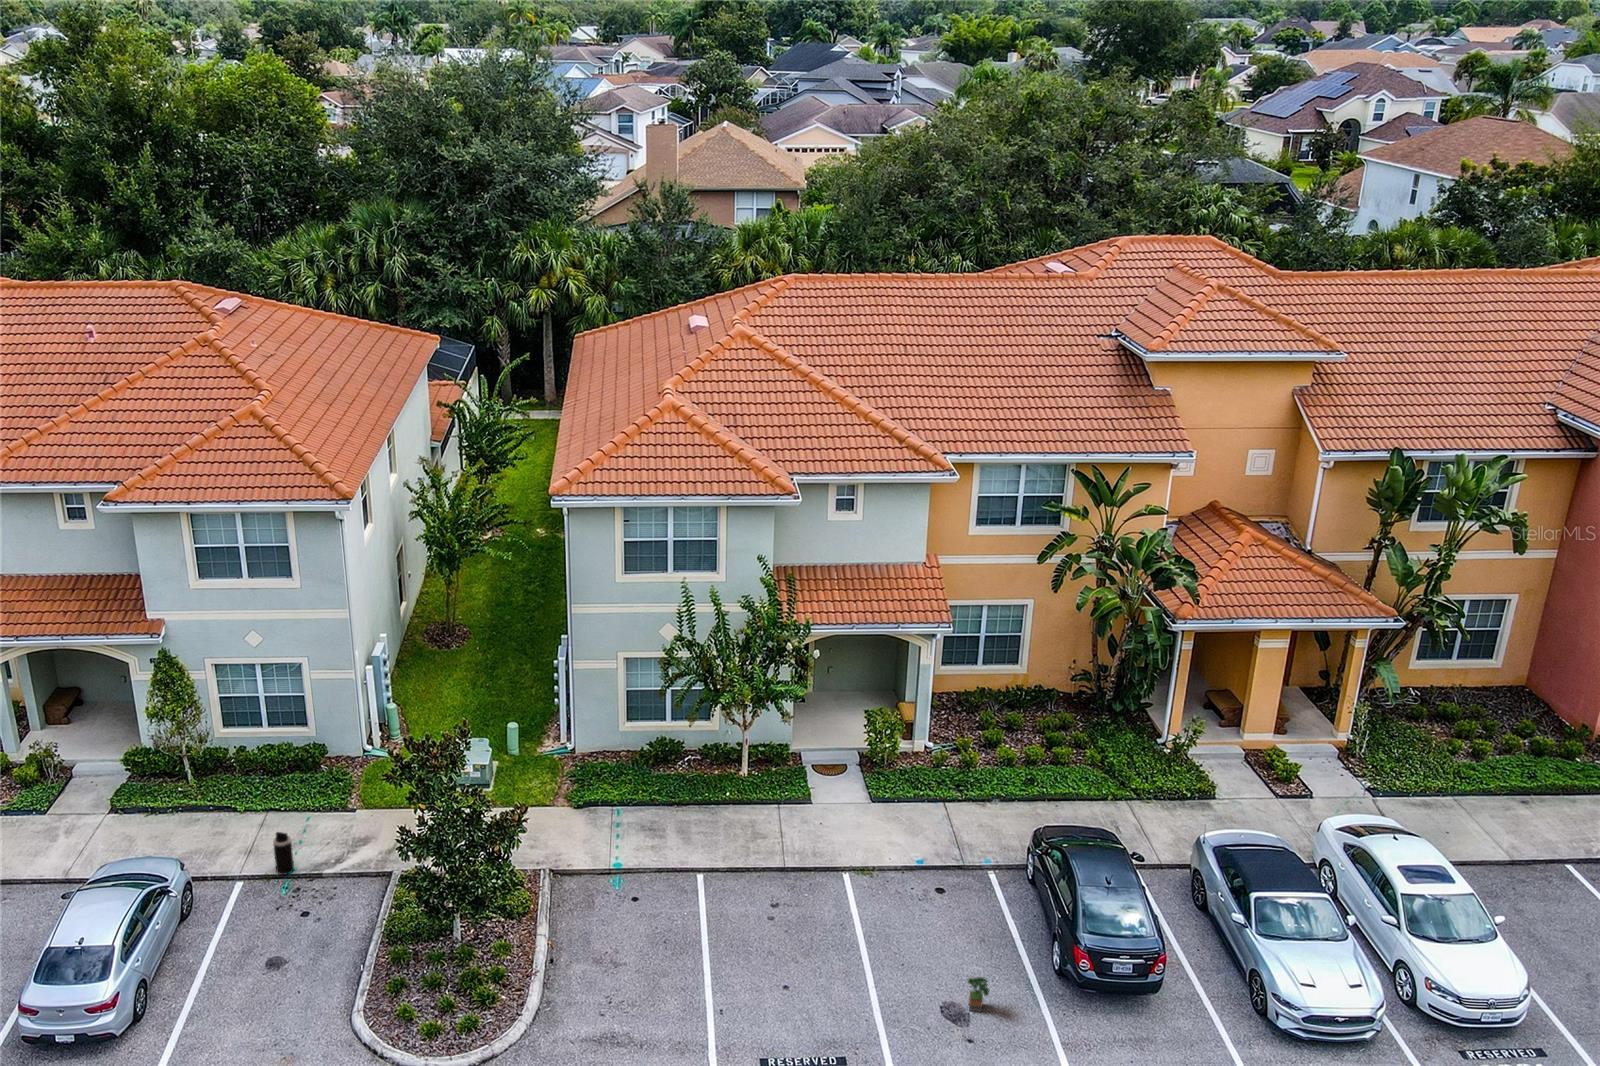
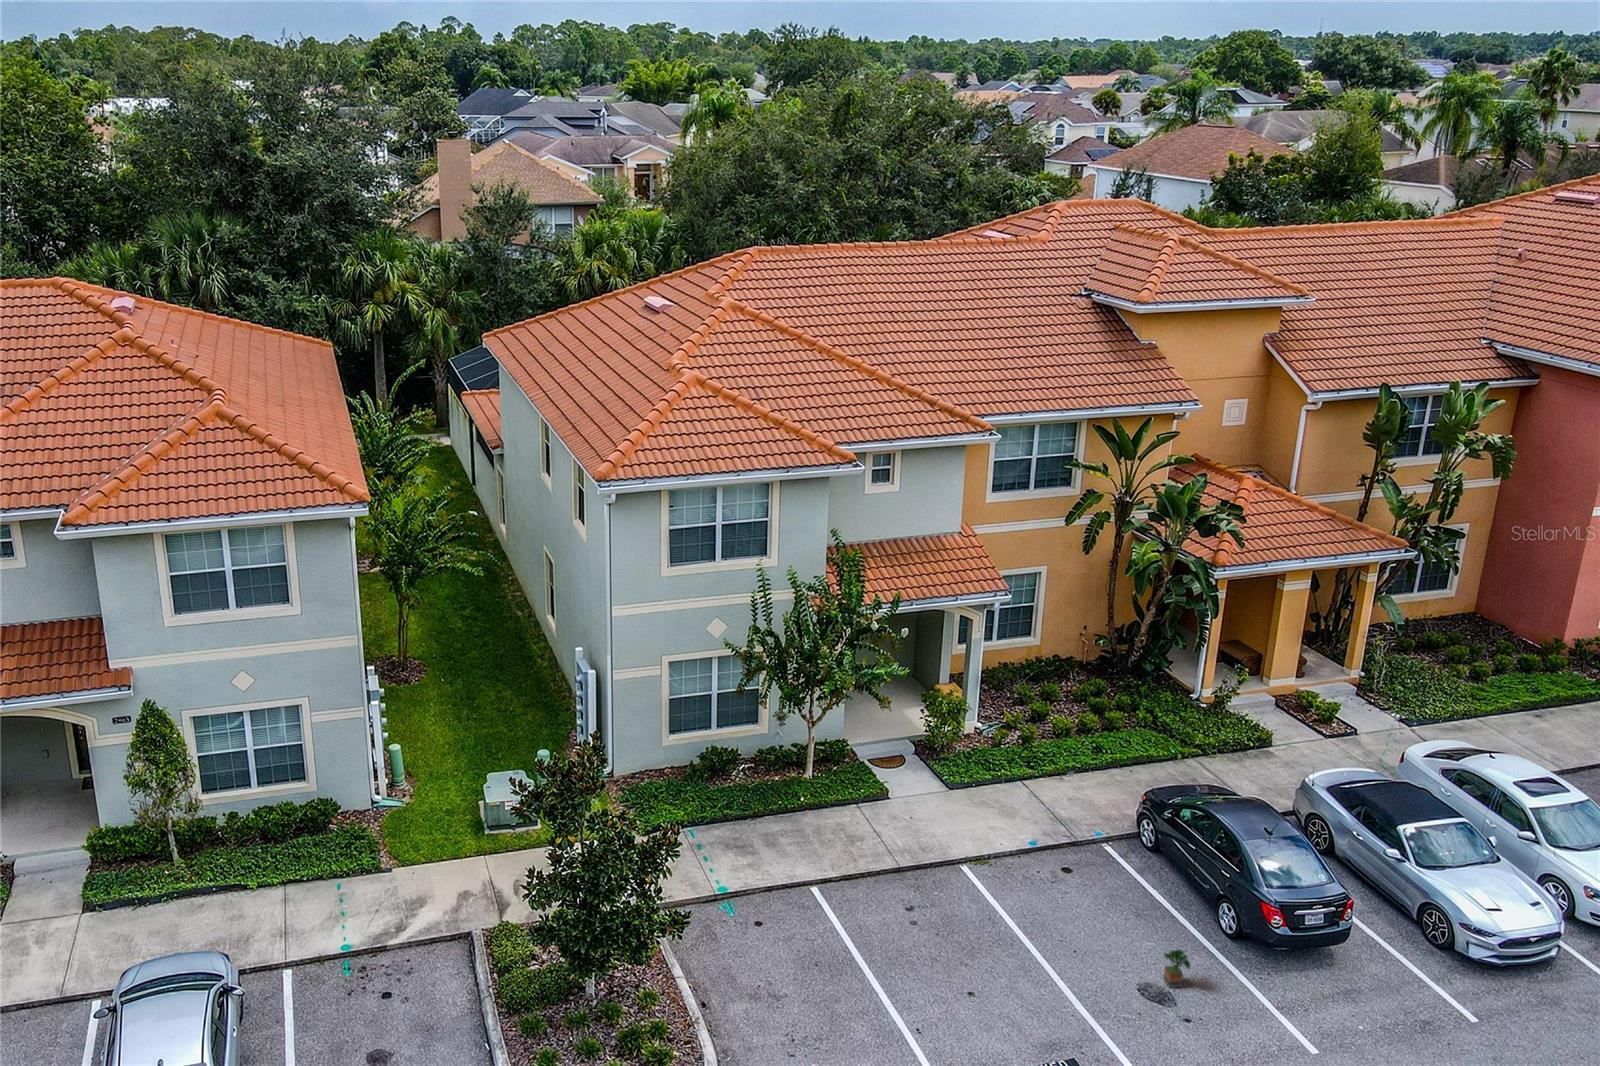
trash can: present [273,832,294,875] -> none [324,904,349,956]

